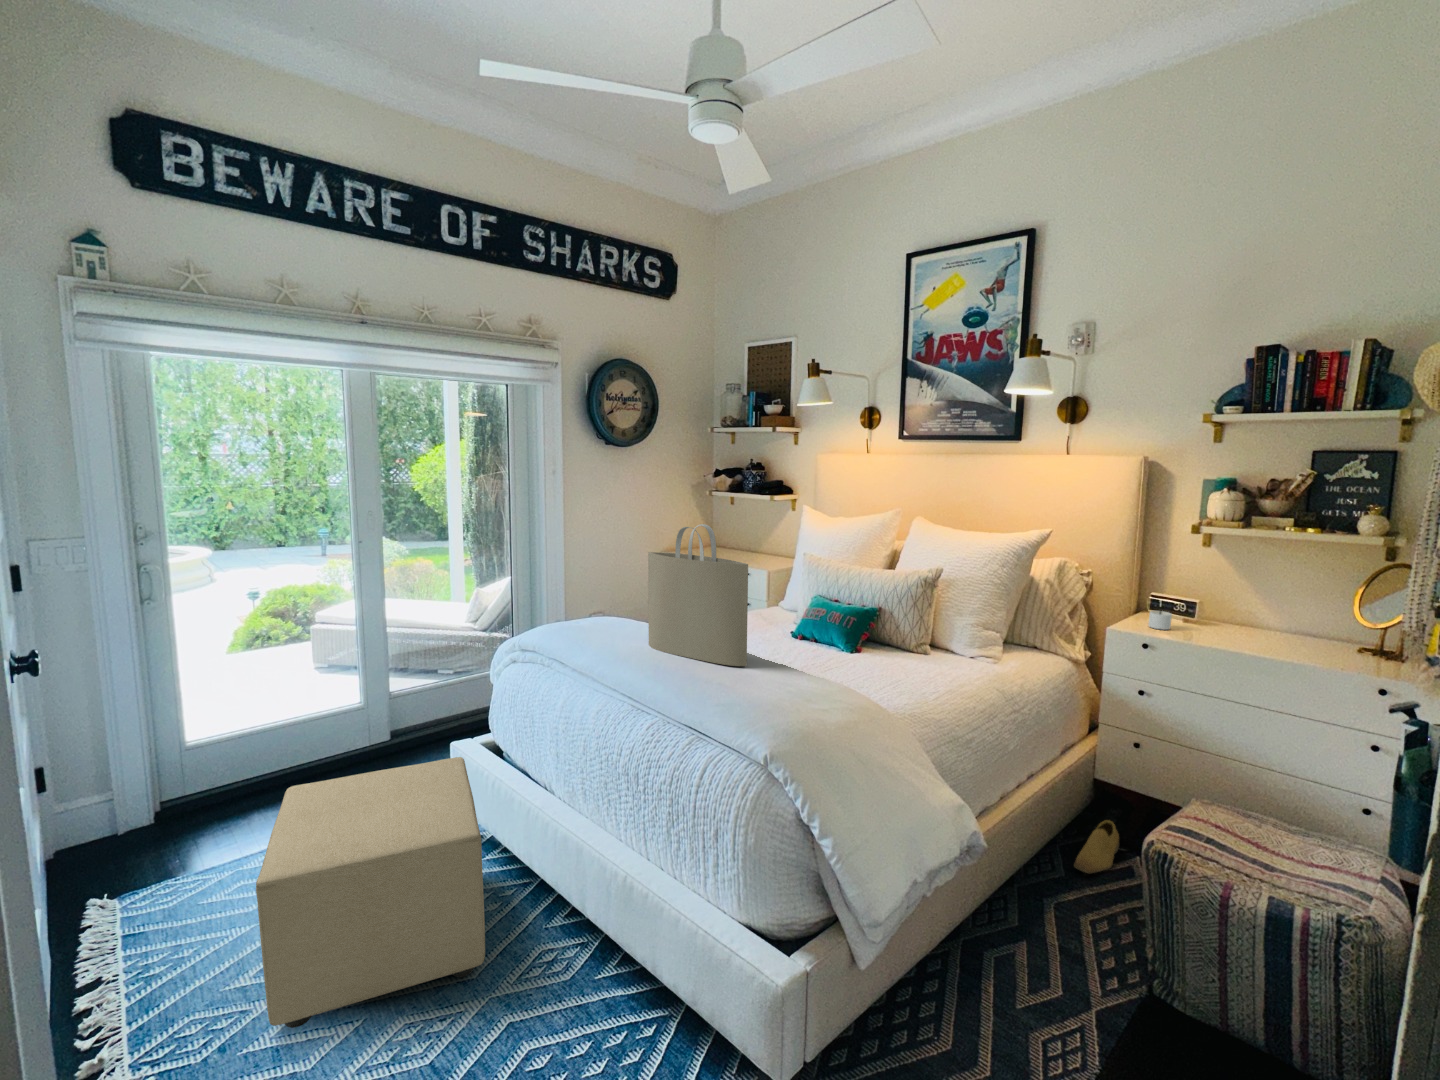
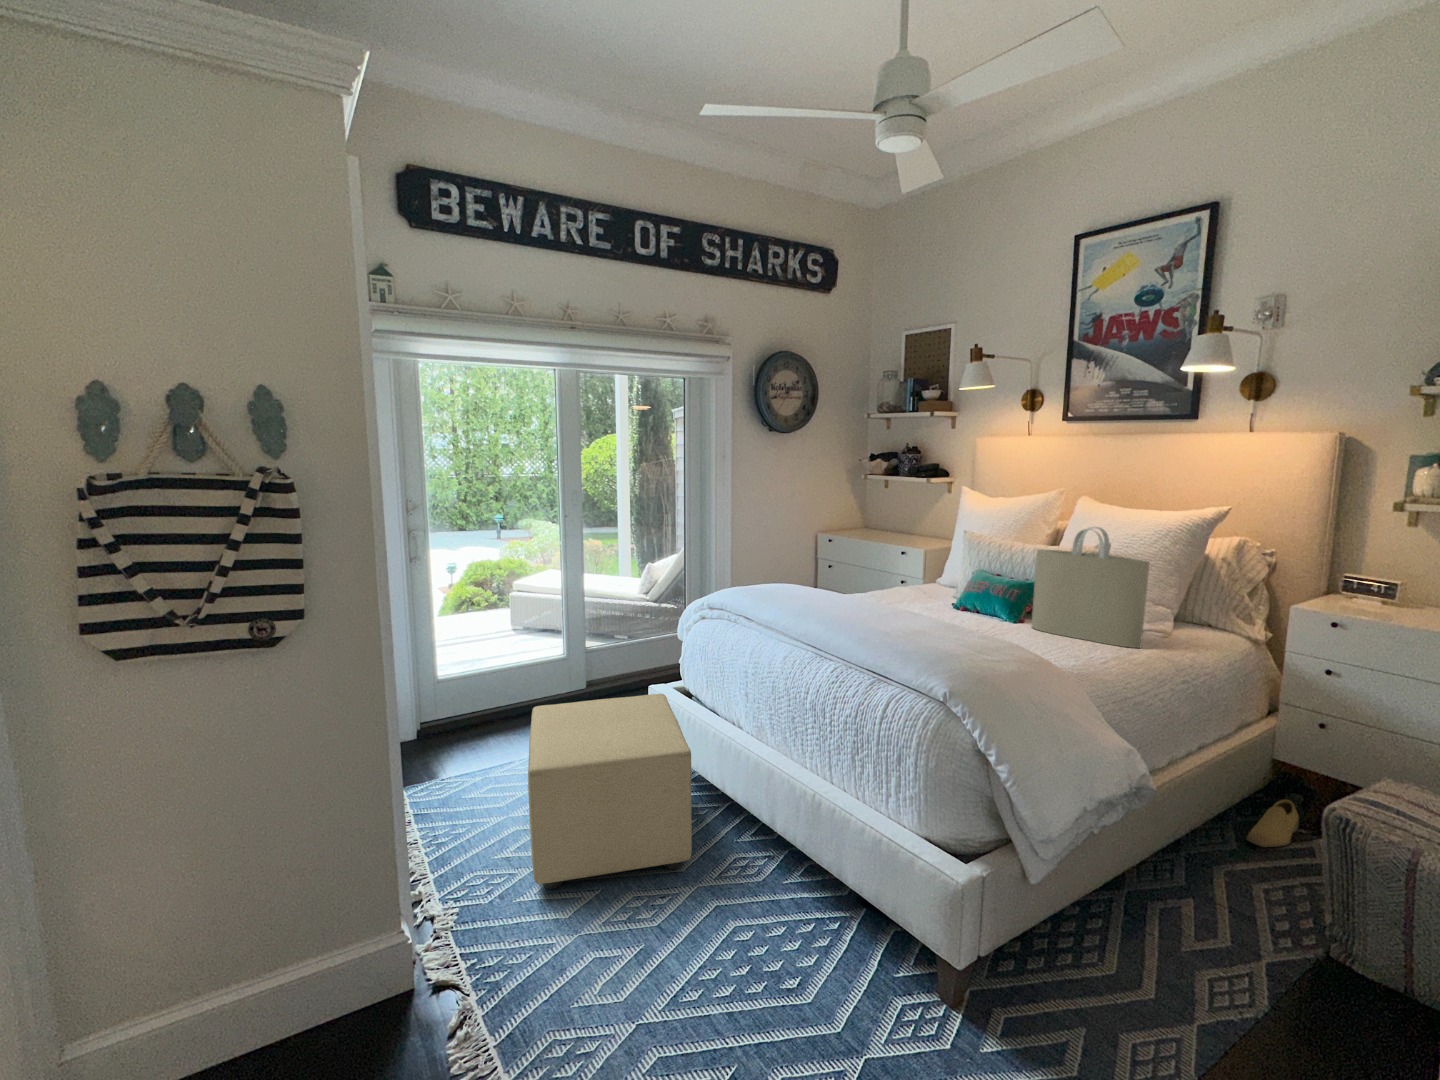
tote bag: present [648,524,748,666] -> present [1031,527,1149,648]
candle: present [1148,611,1172,630] -> none [1339,590,1374,613]

